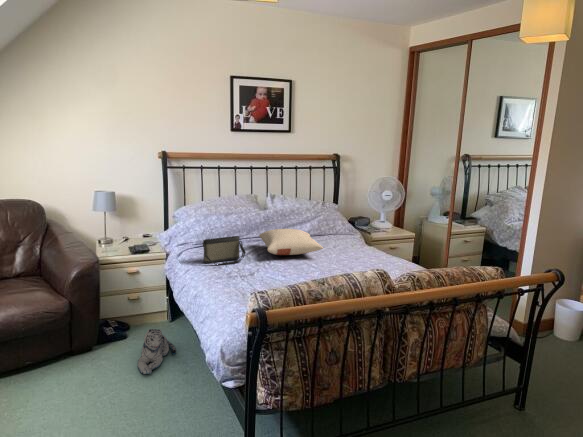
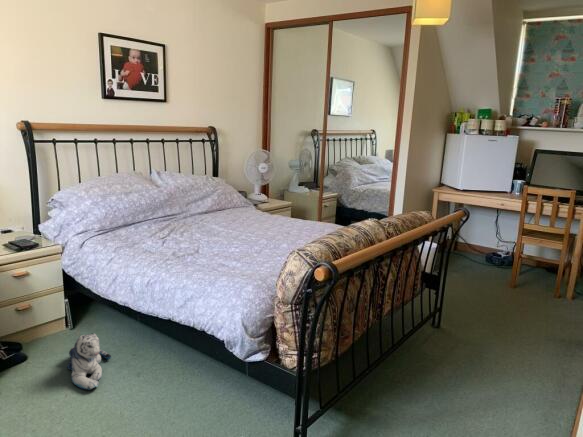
pillow: present [259,229,323,255] -> none [169,201,248,229]
handbag: present [202,236,246,265] -> none [128,213,174,247]

